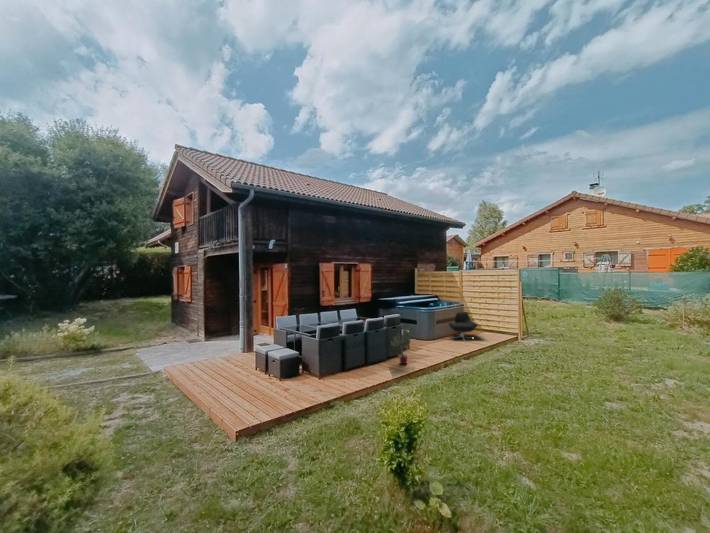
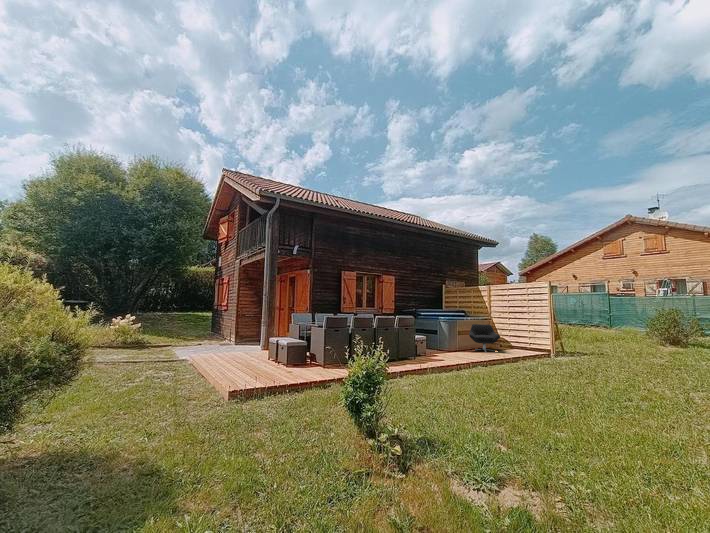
potted tree: present [391,324,414,364] -> none [399,323,425,364]

